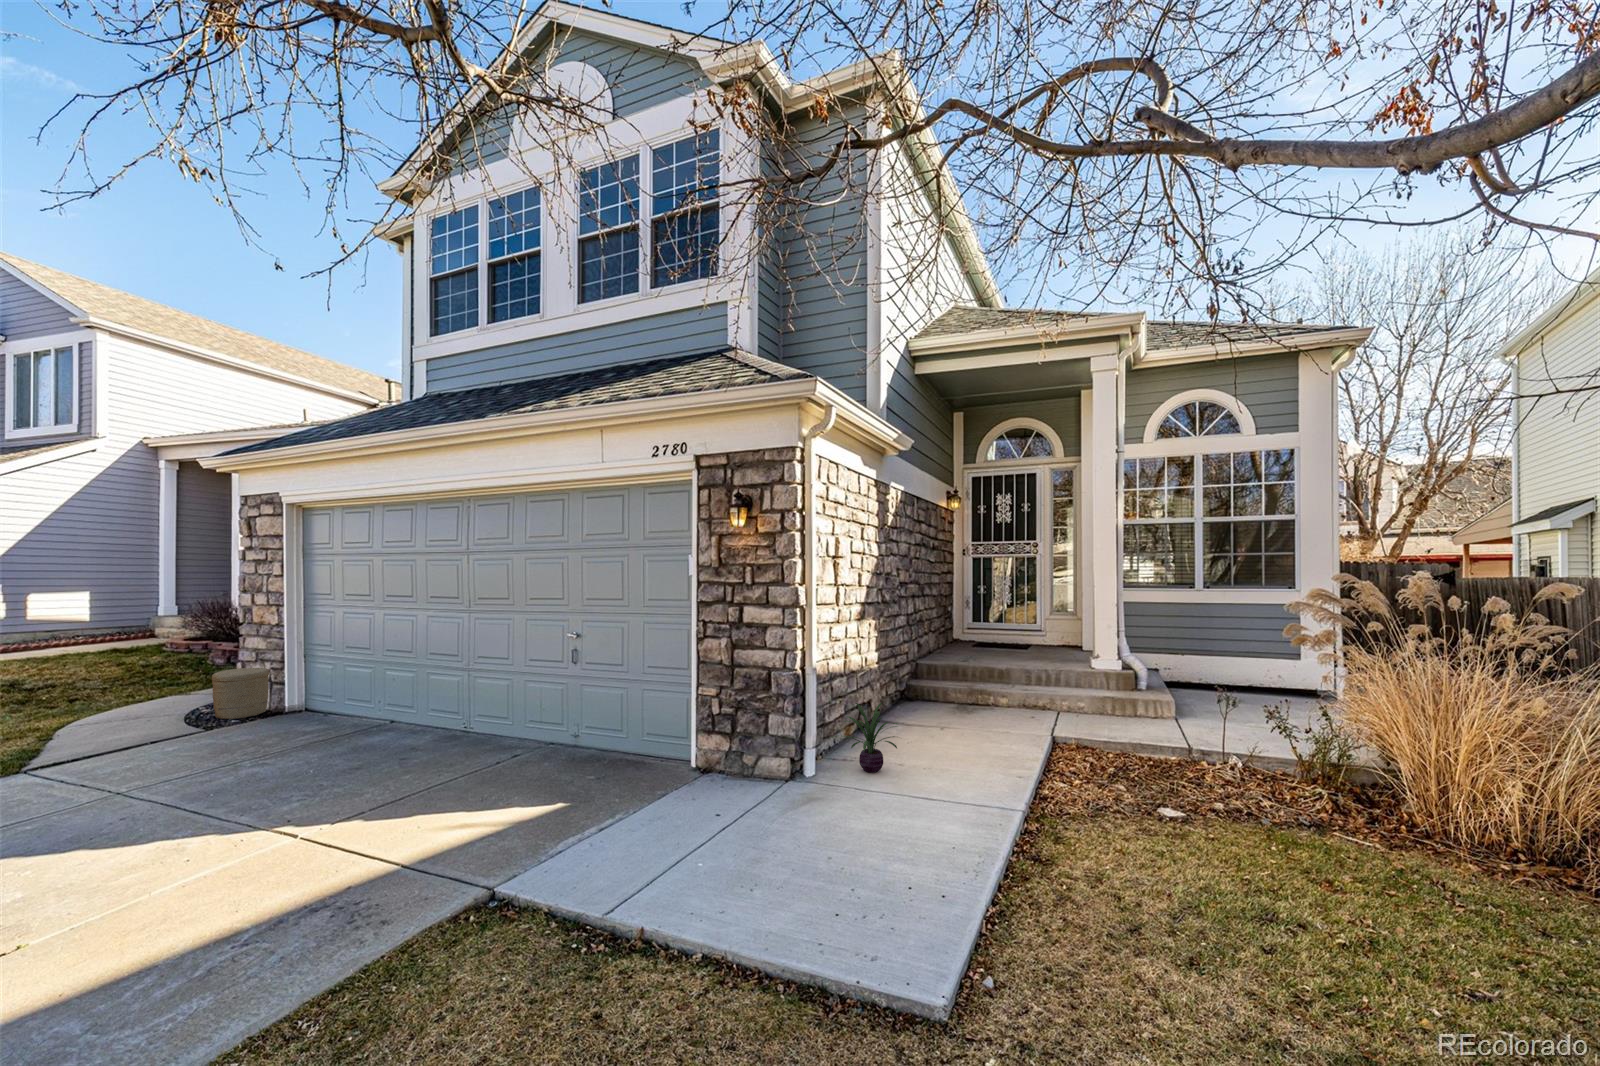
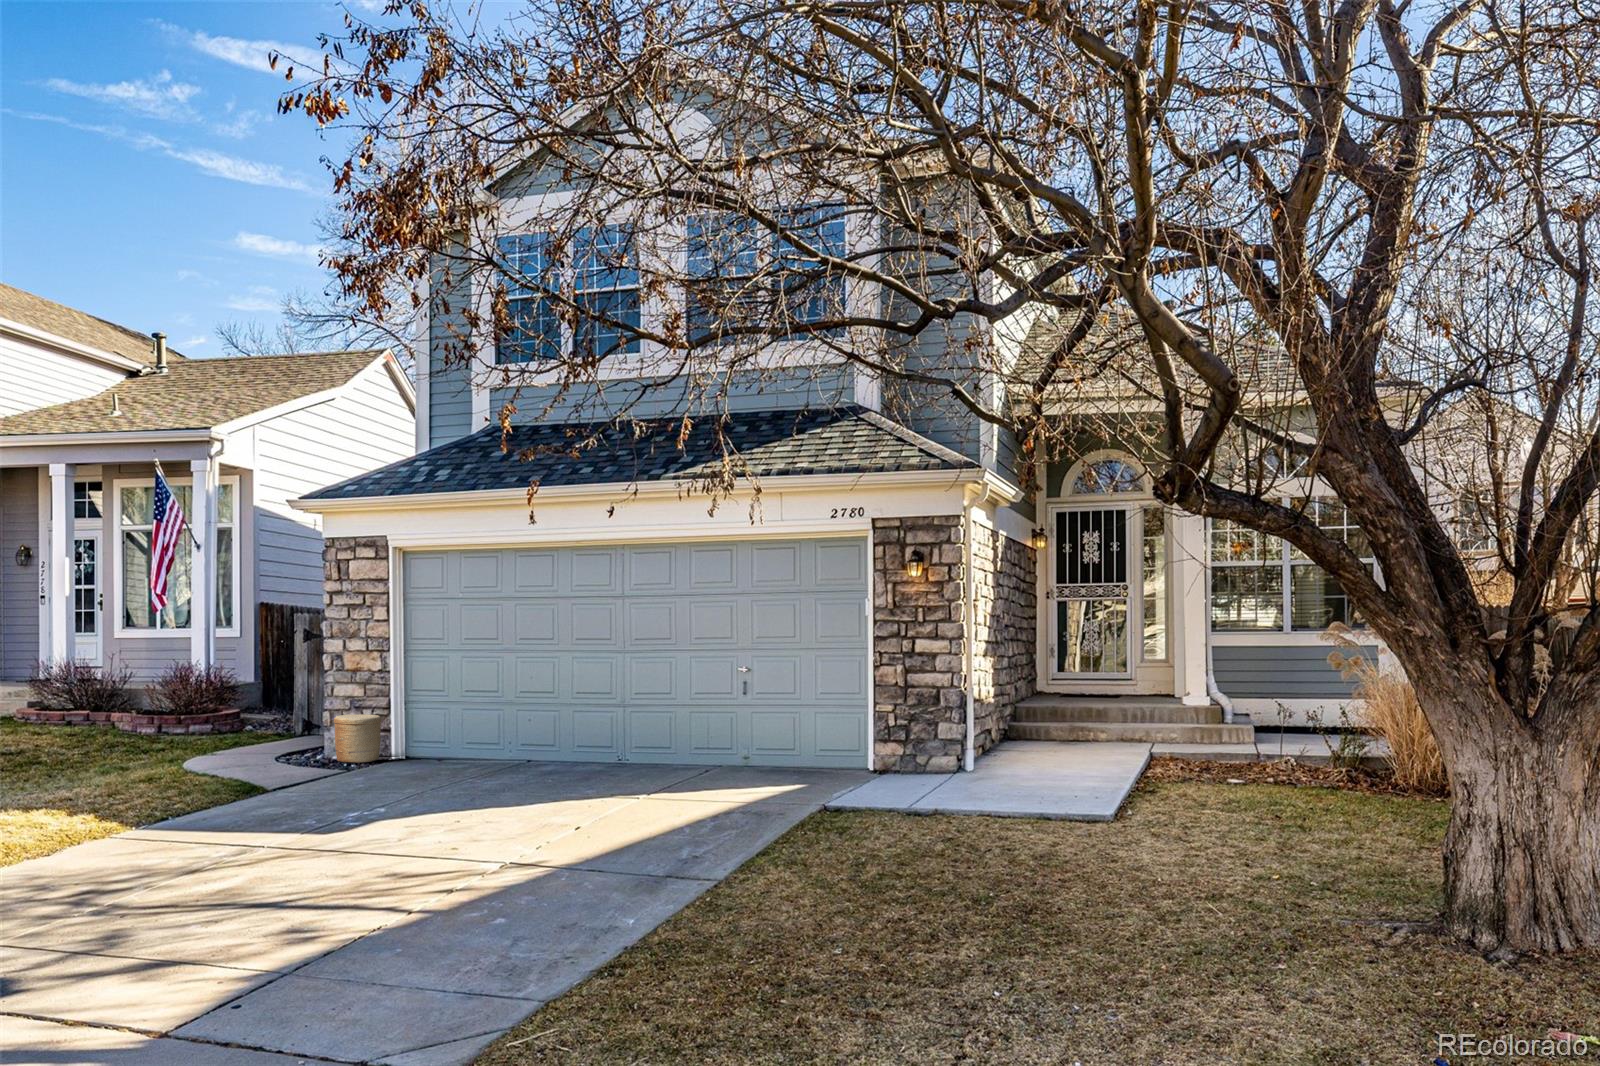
decorative plant: present [835,703,897,773] -> none [976,720,1036,774]

